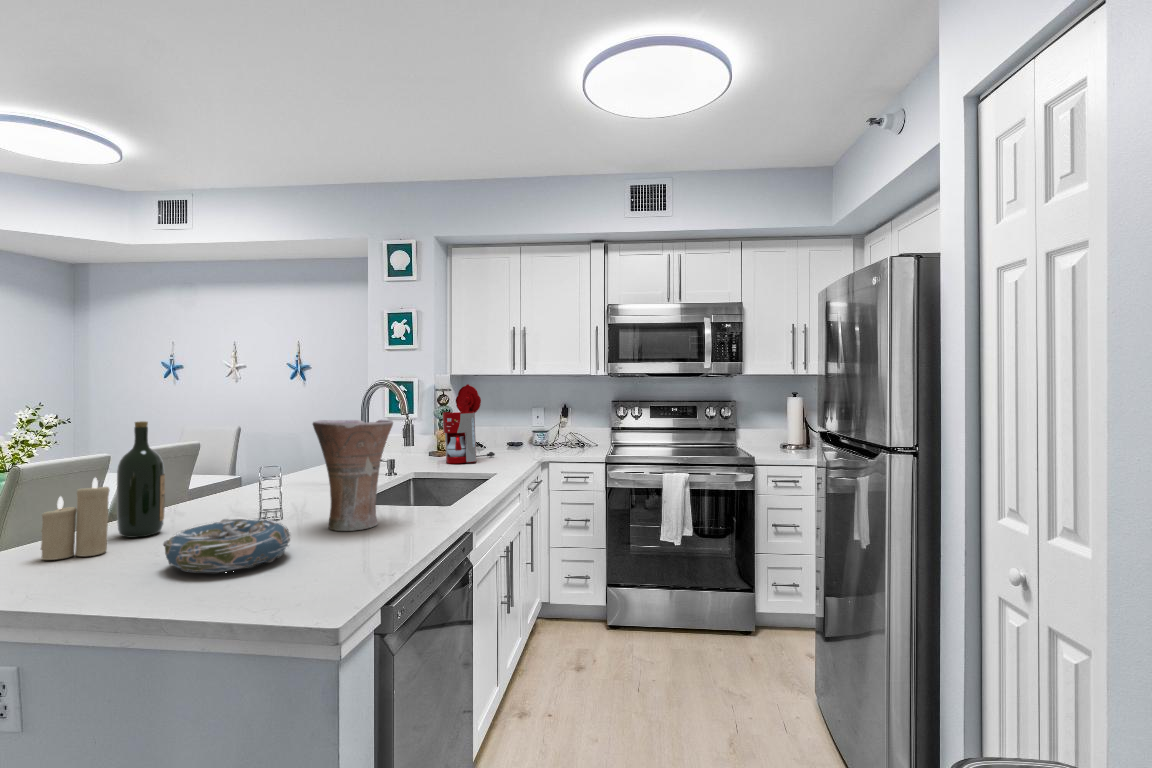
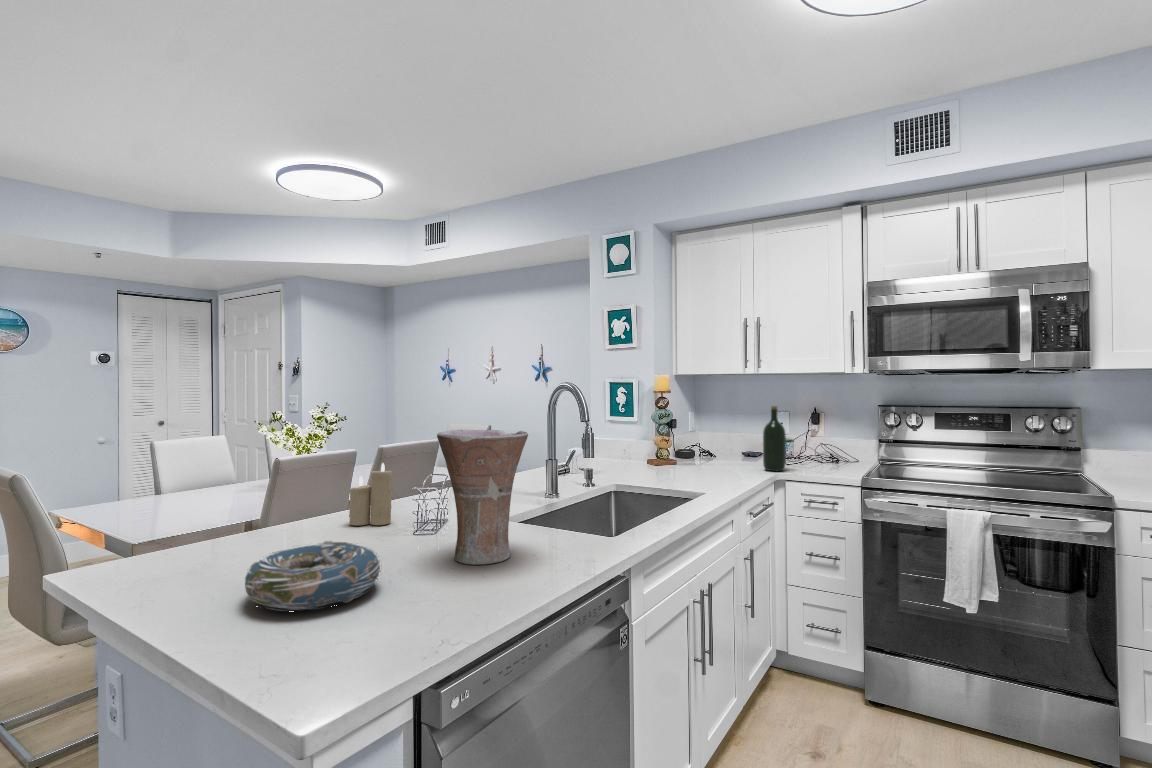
coffee maker: present [443,384,495,463] -> none [652,386,716,476]
wine bottle: present [117,421,165,538] -> present [763,406,786,471]
candle: present [41,478,110,560] -> present [349,463,393,525]

